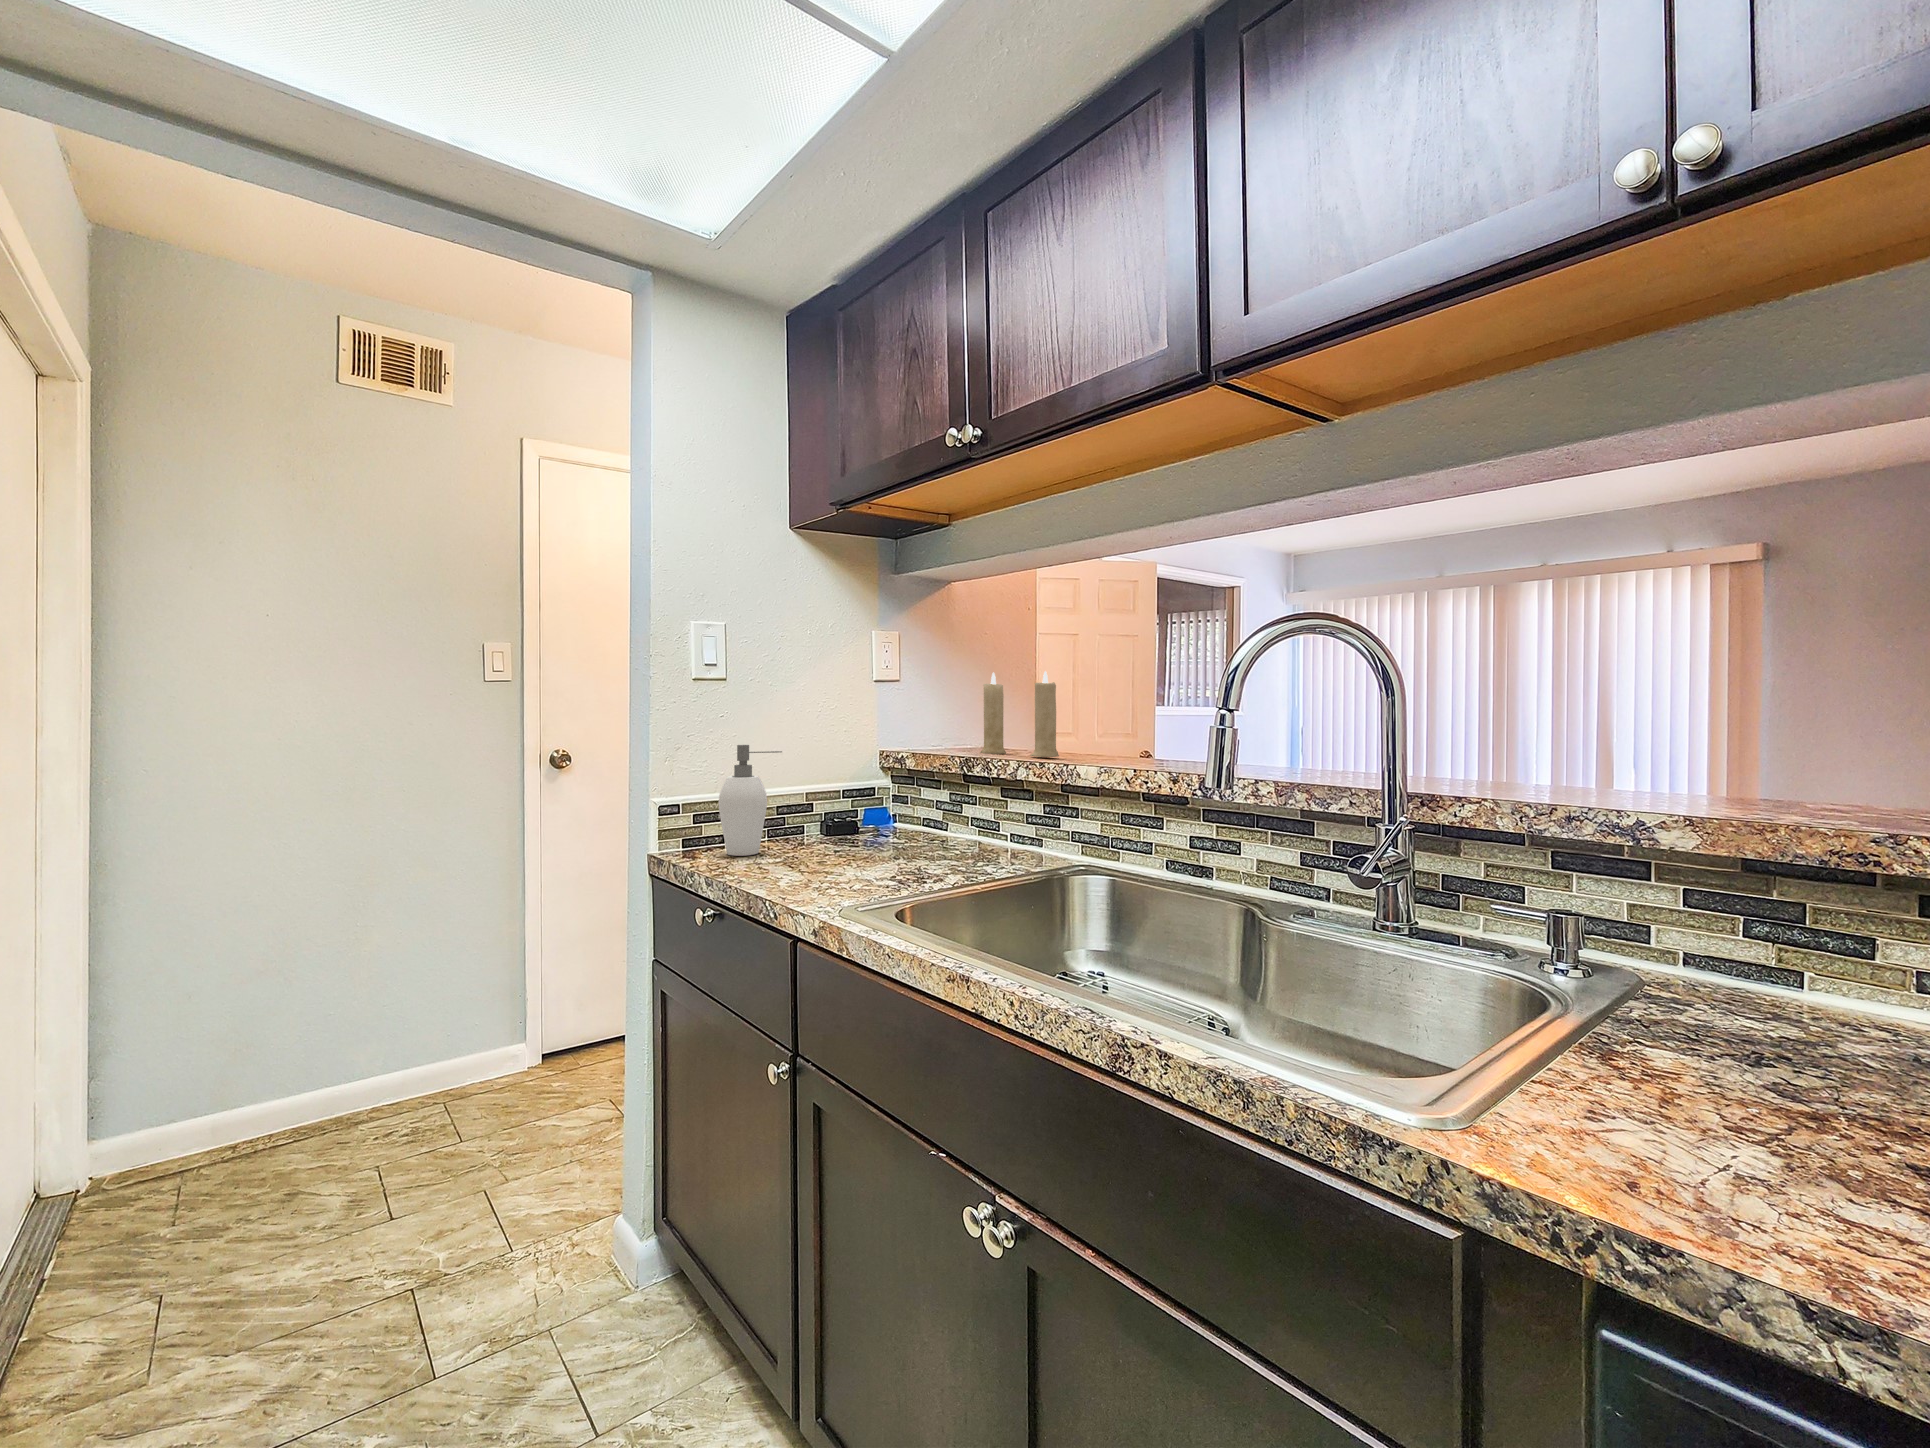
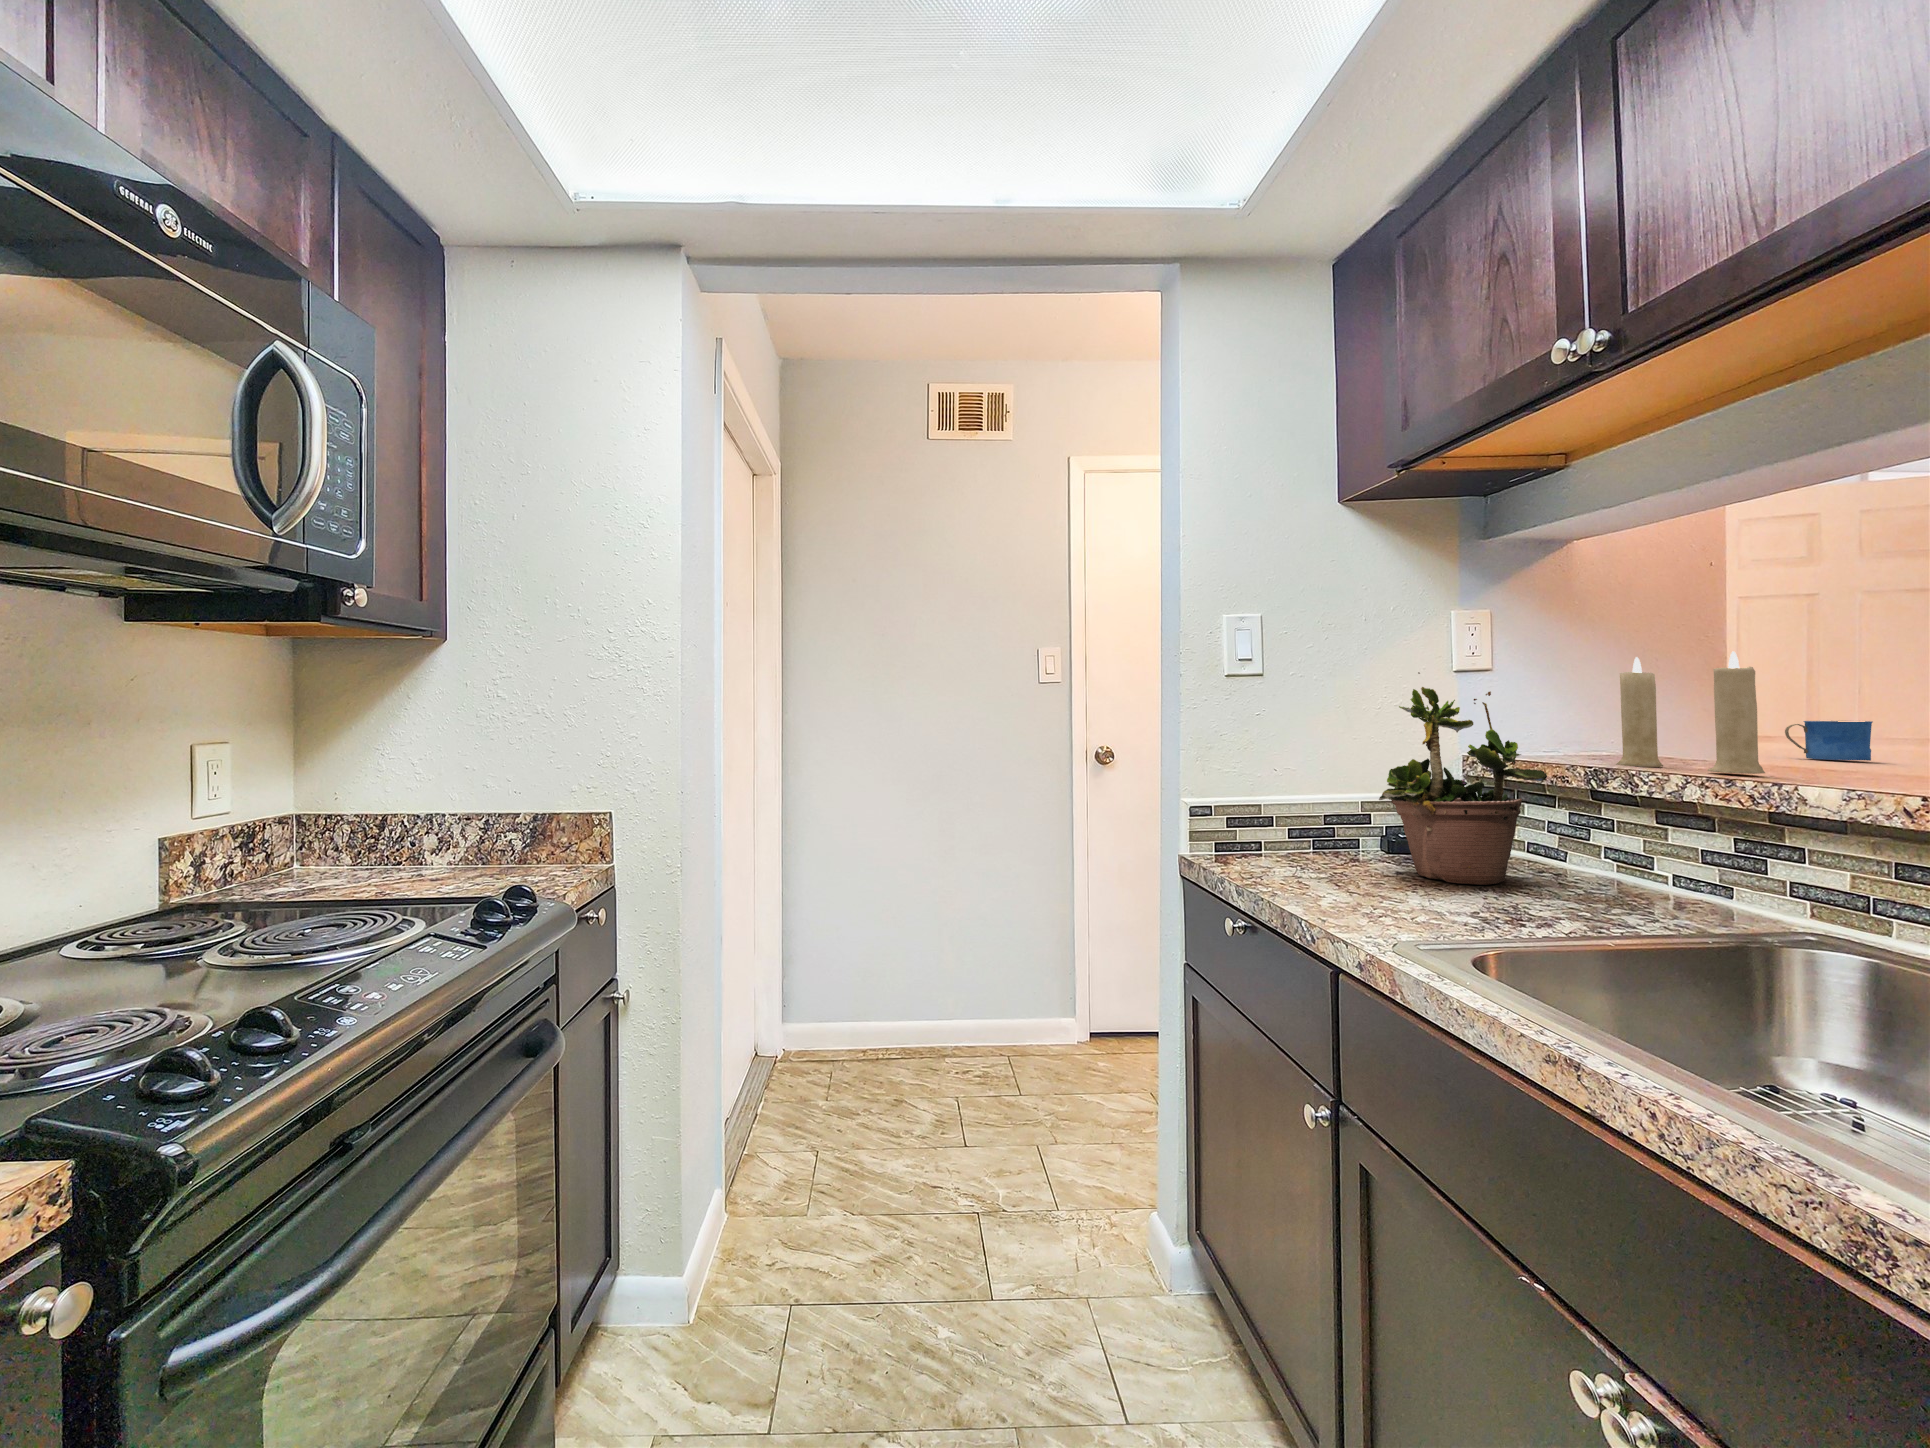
potted plant: none [824,681,940,855] -> present [1379,672,1547,885]
mug: none [1067,717,1109,744] -> present [1785,721,1872,761]
soap dispenser: present [719,745,782,856] -> none [1250,745,1324,866]

